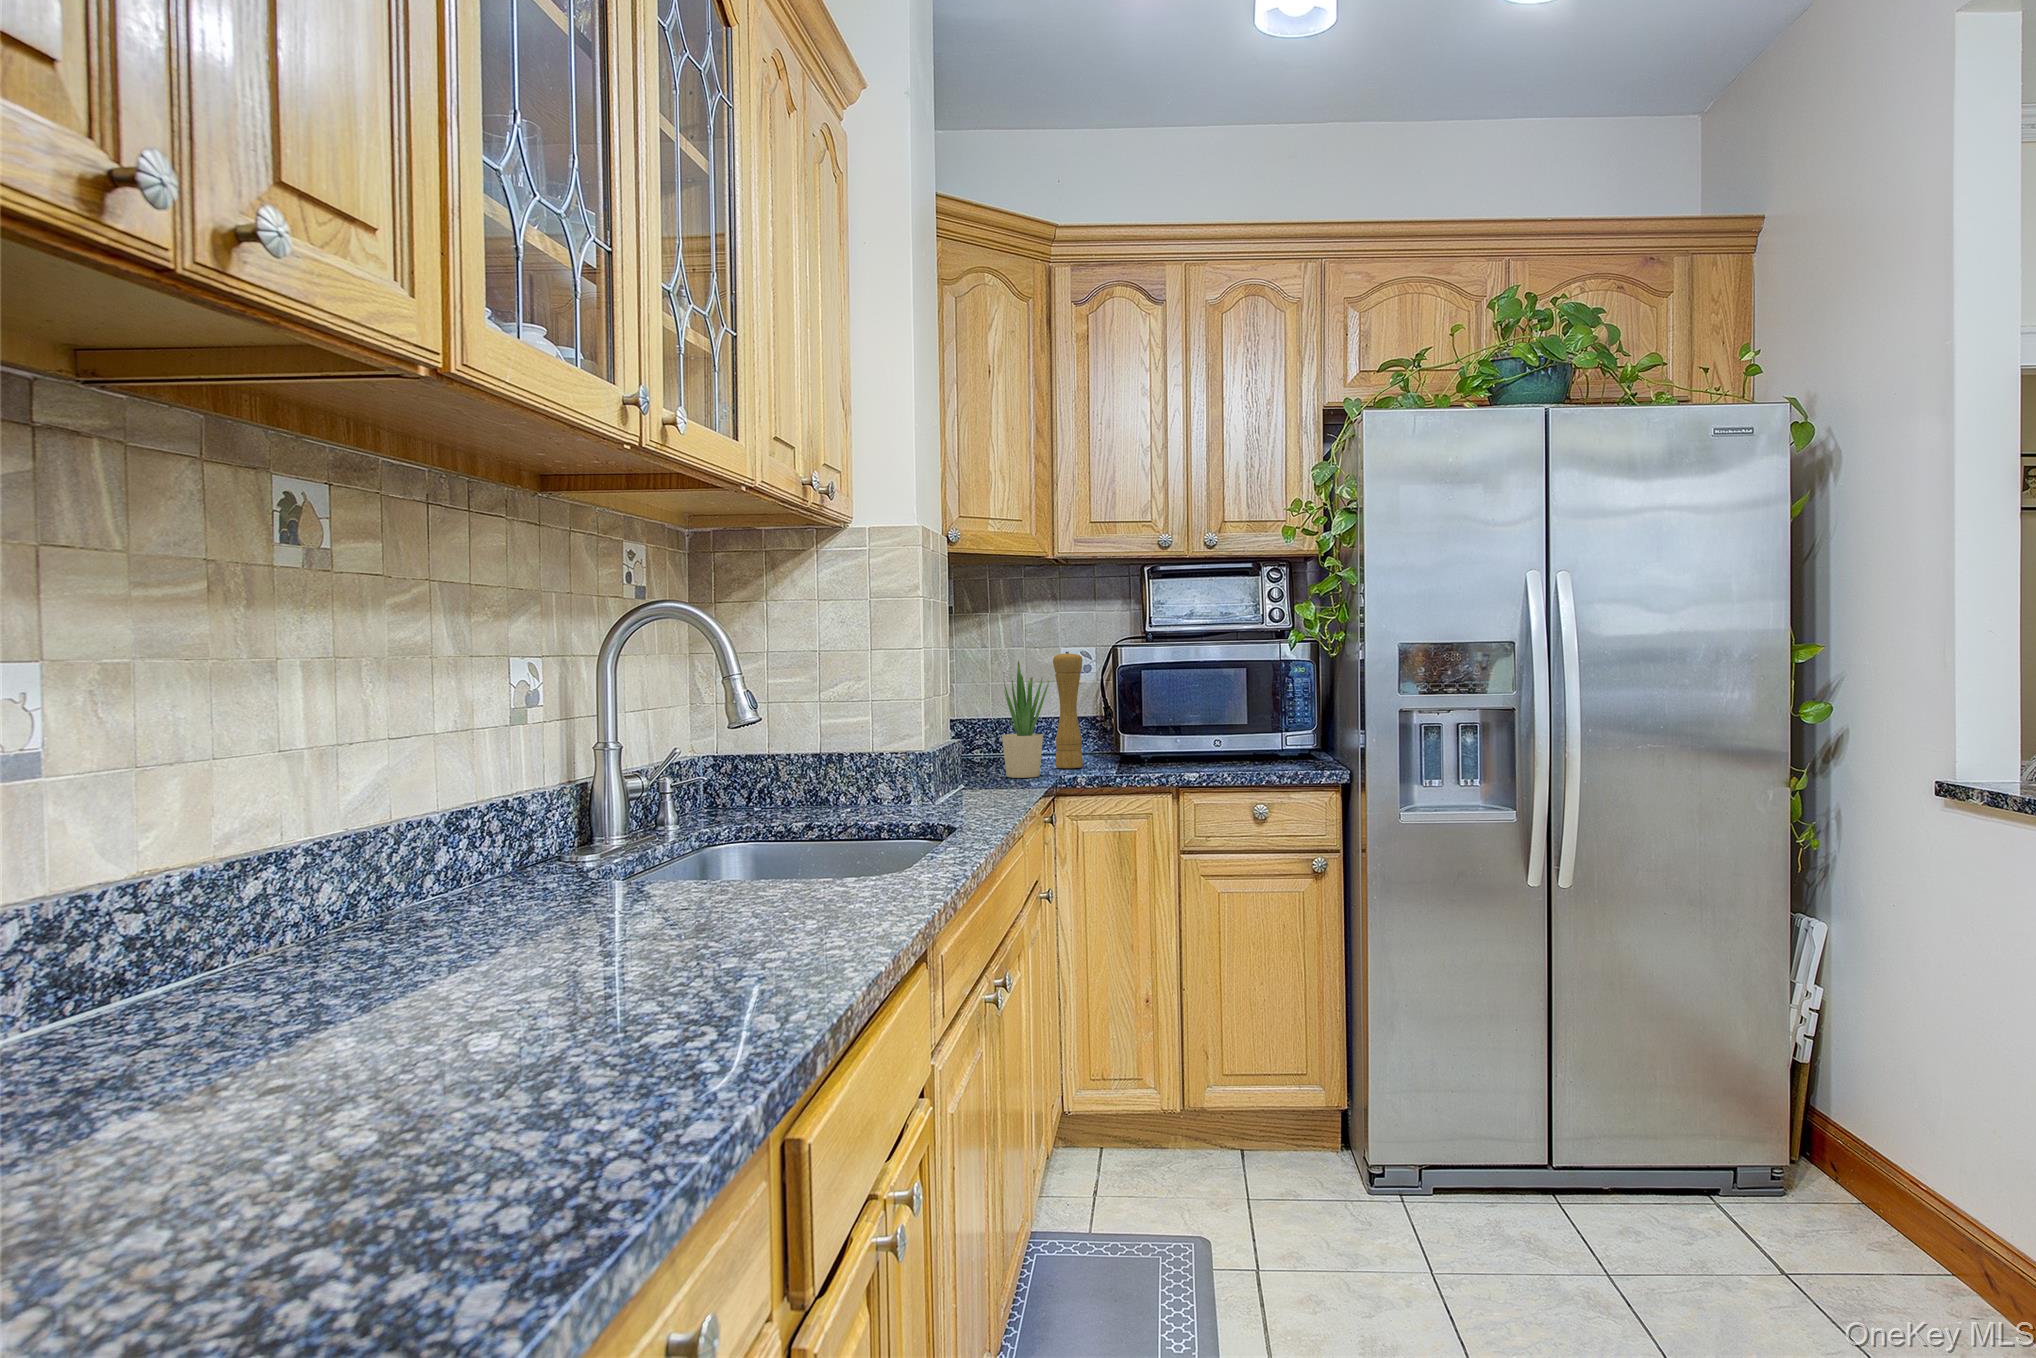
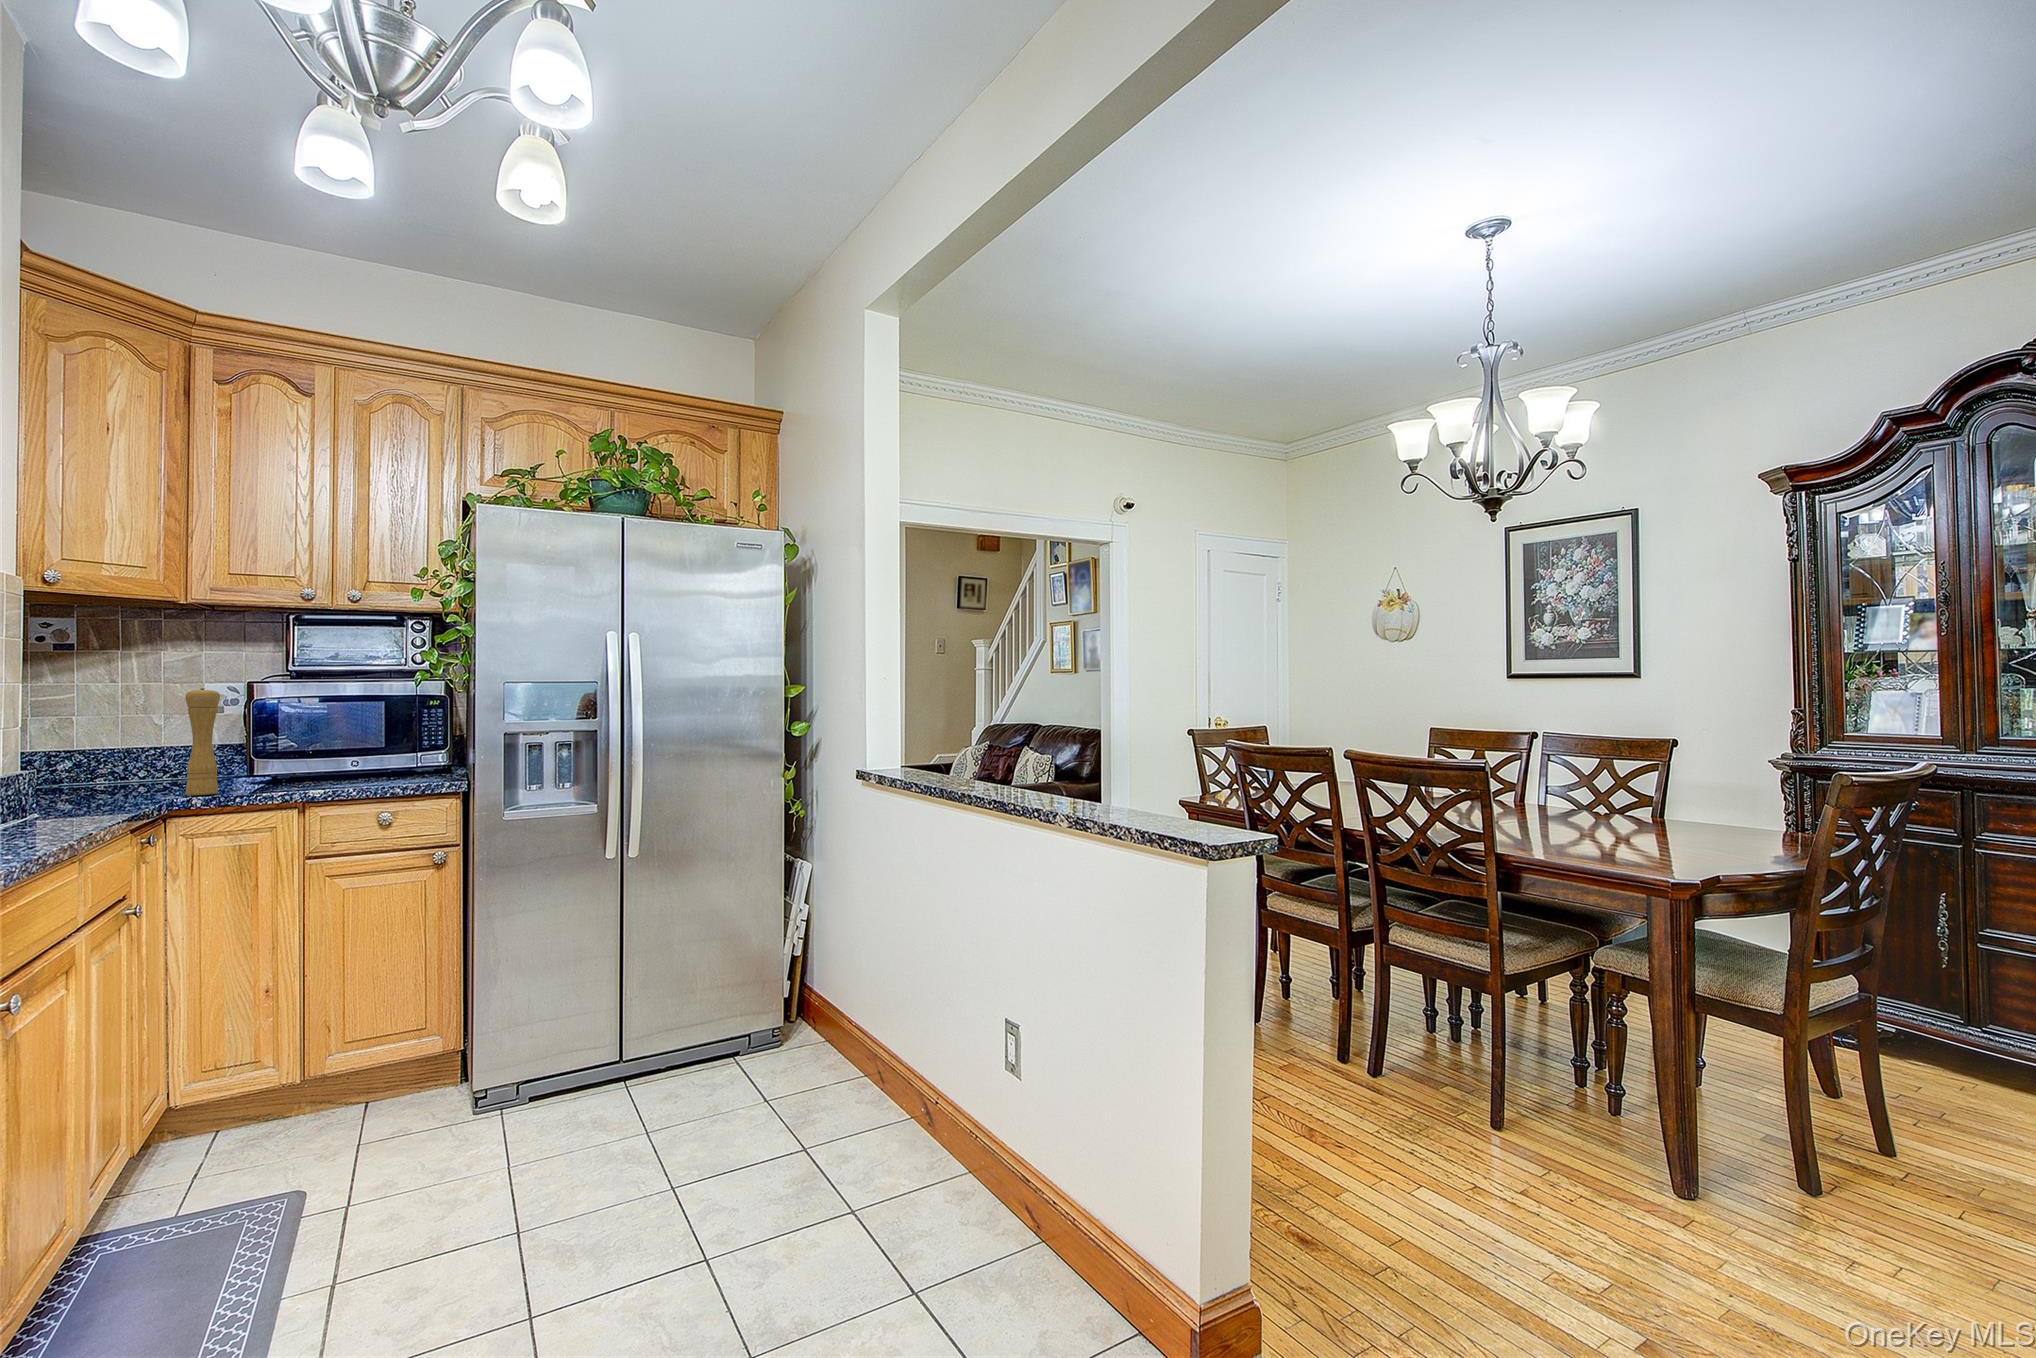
potted plant: present [1002,661,1049,778] -> none [112,694,173,804]

